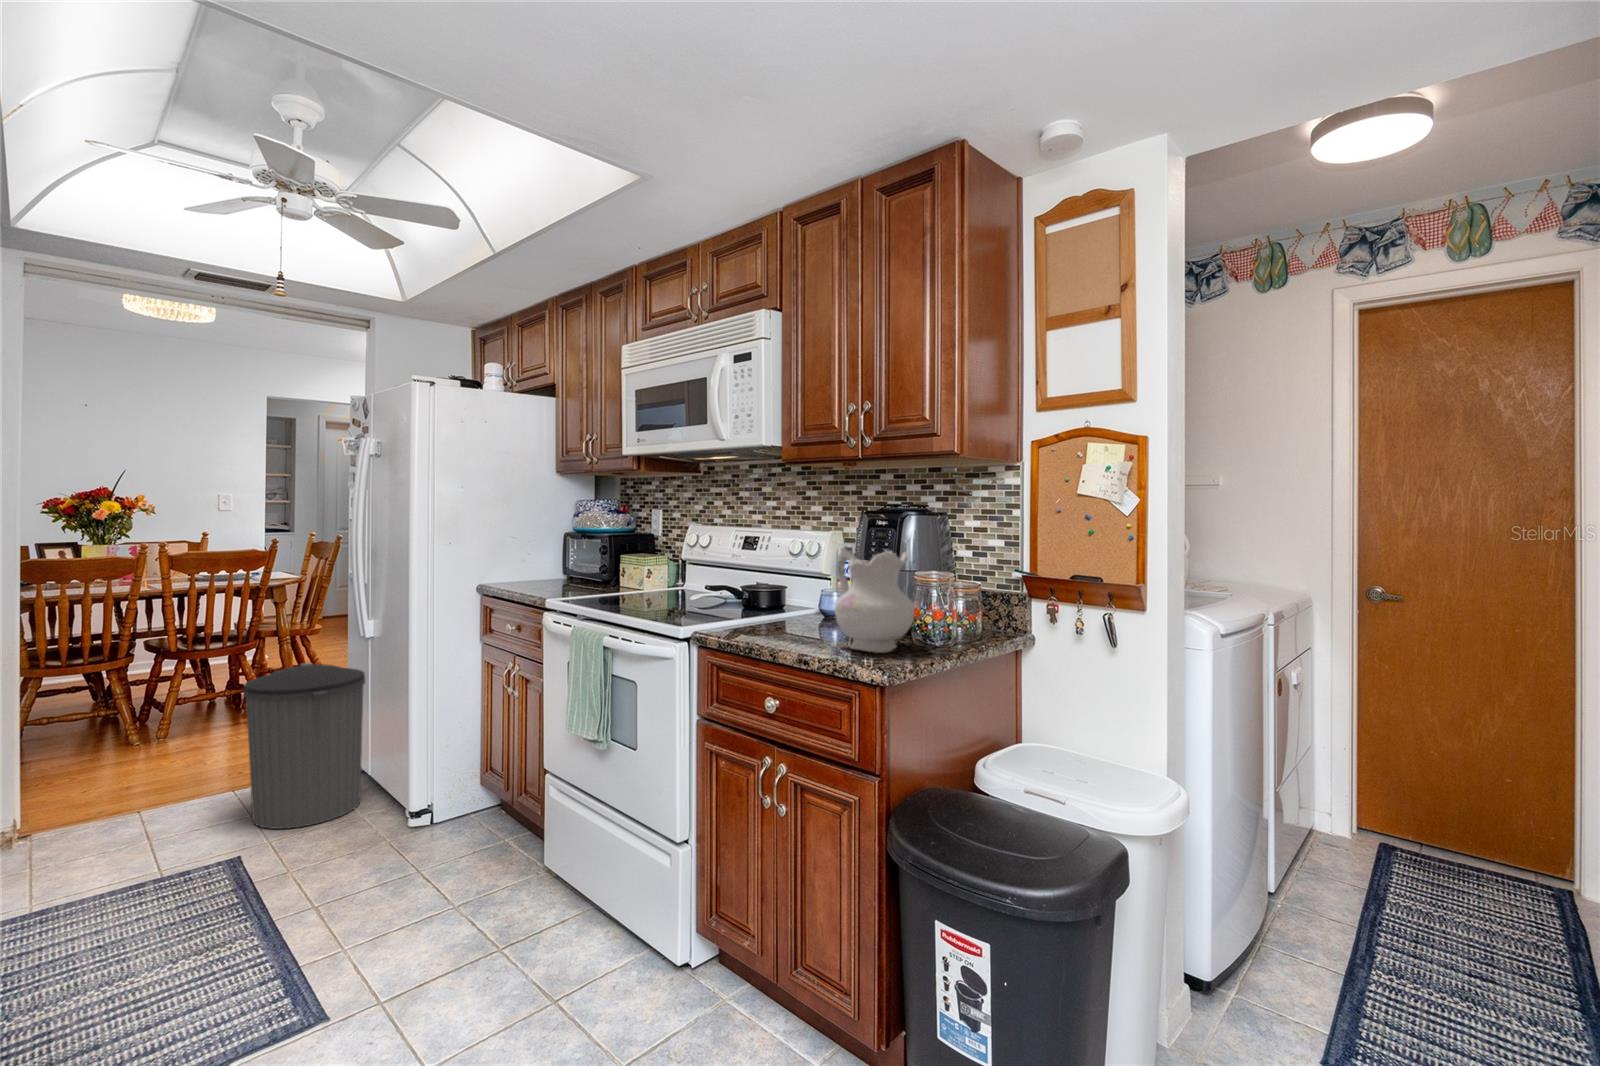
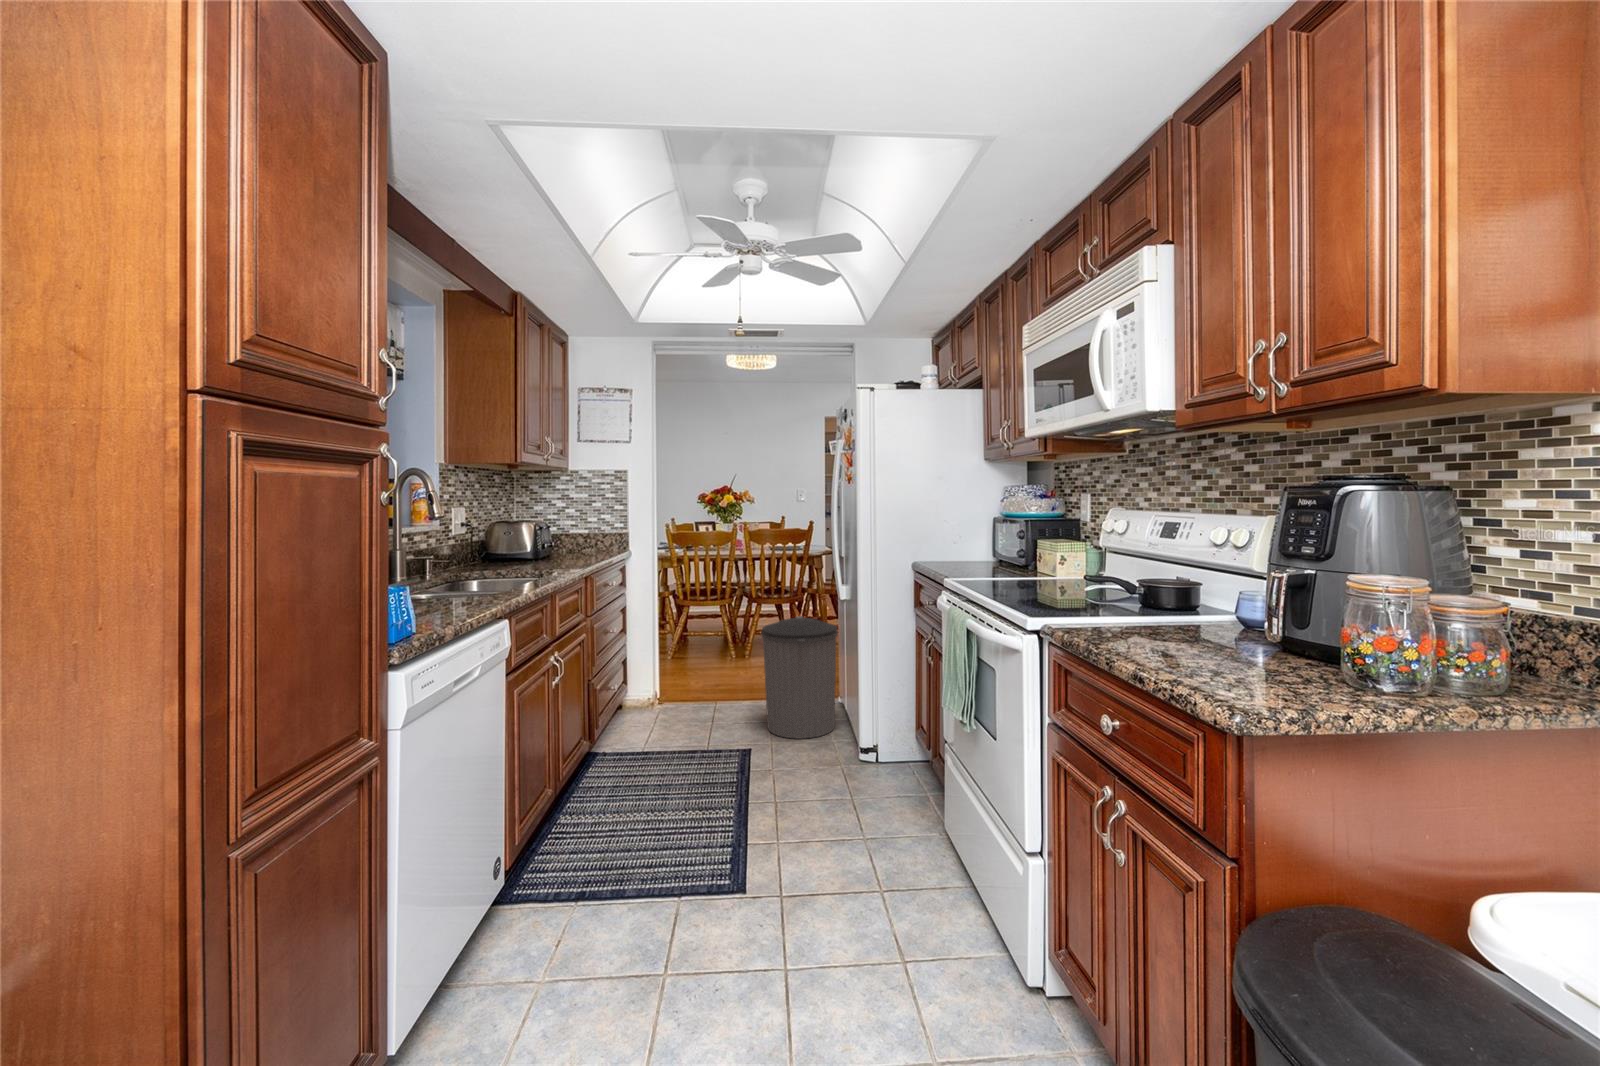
ceramic pitcher: present [835,546,914,653] -> none [1195,535,1329,687]

